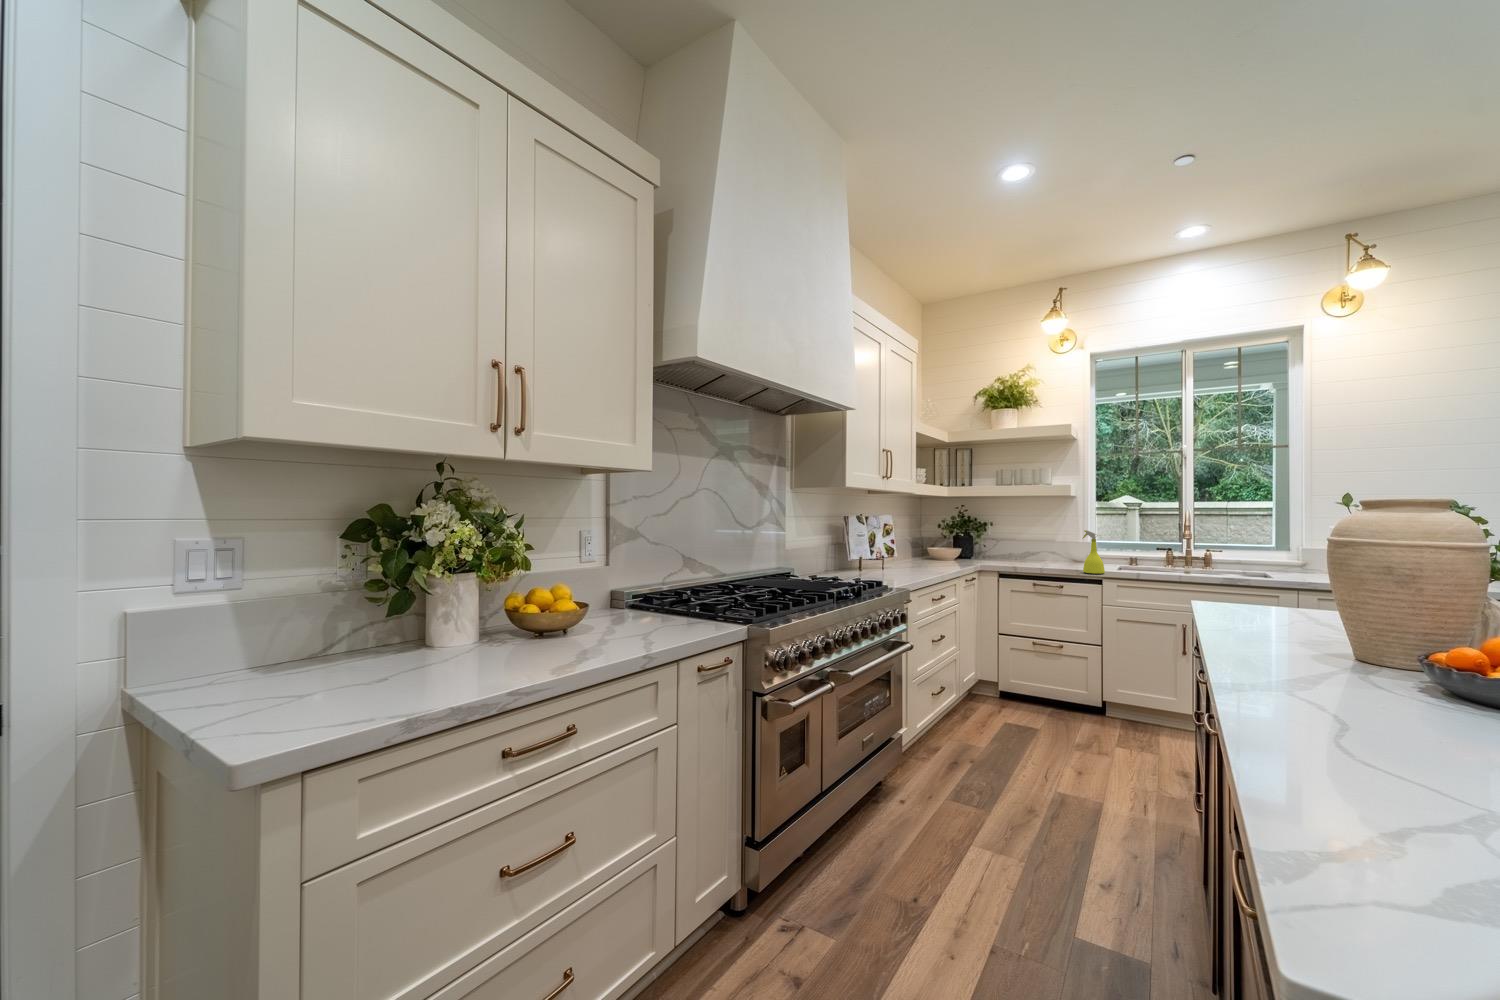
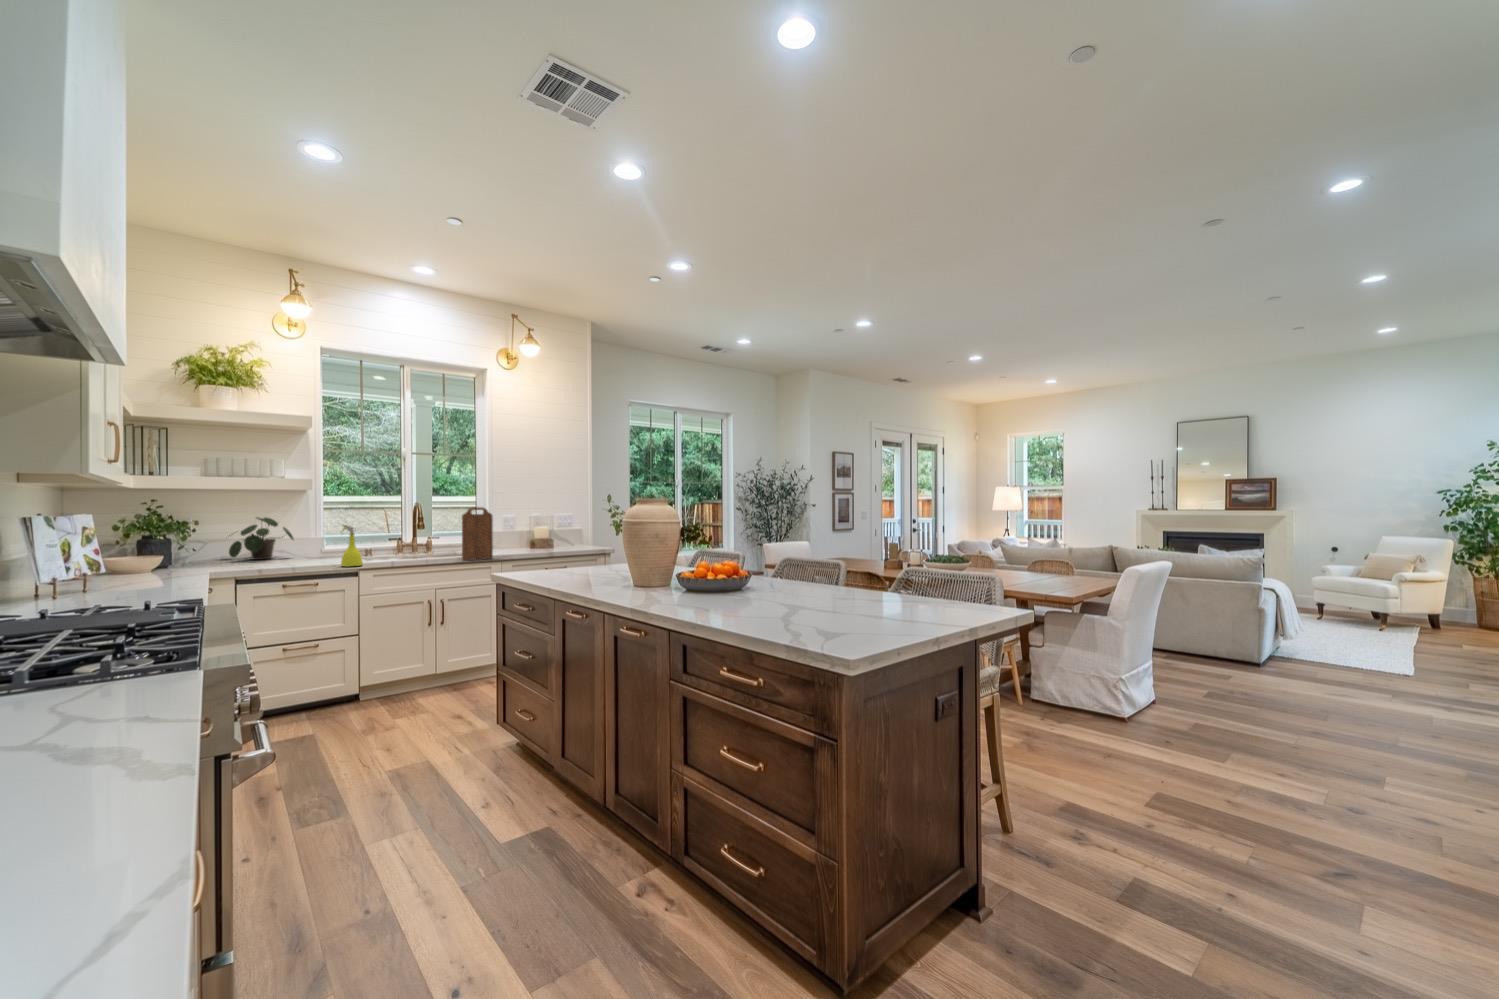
cutting board: none [1225,514,1275,583] -> present [462,507,493,560]
potted plant: none [1013,520,1065,558] -> present [229,518,294,560]

